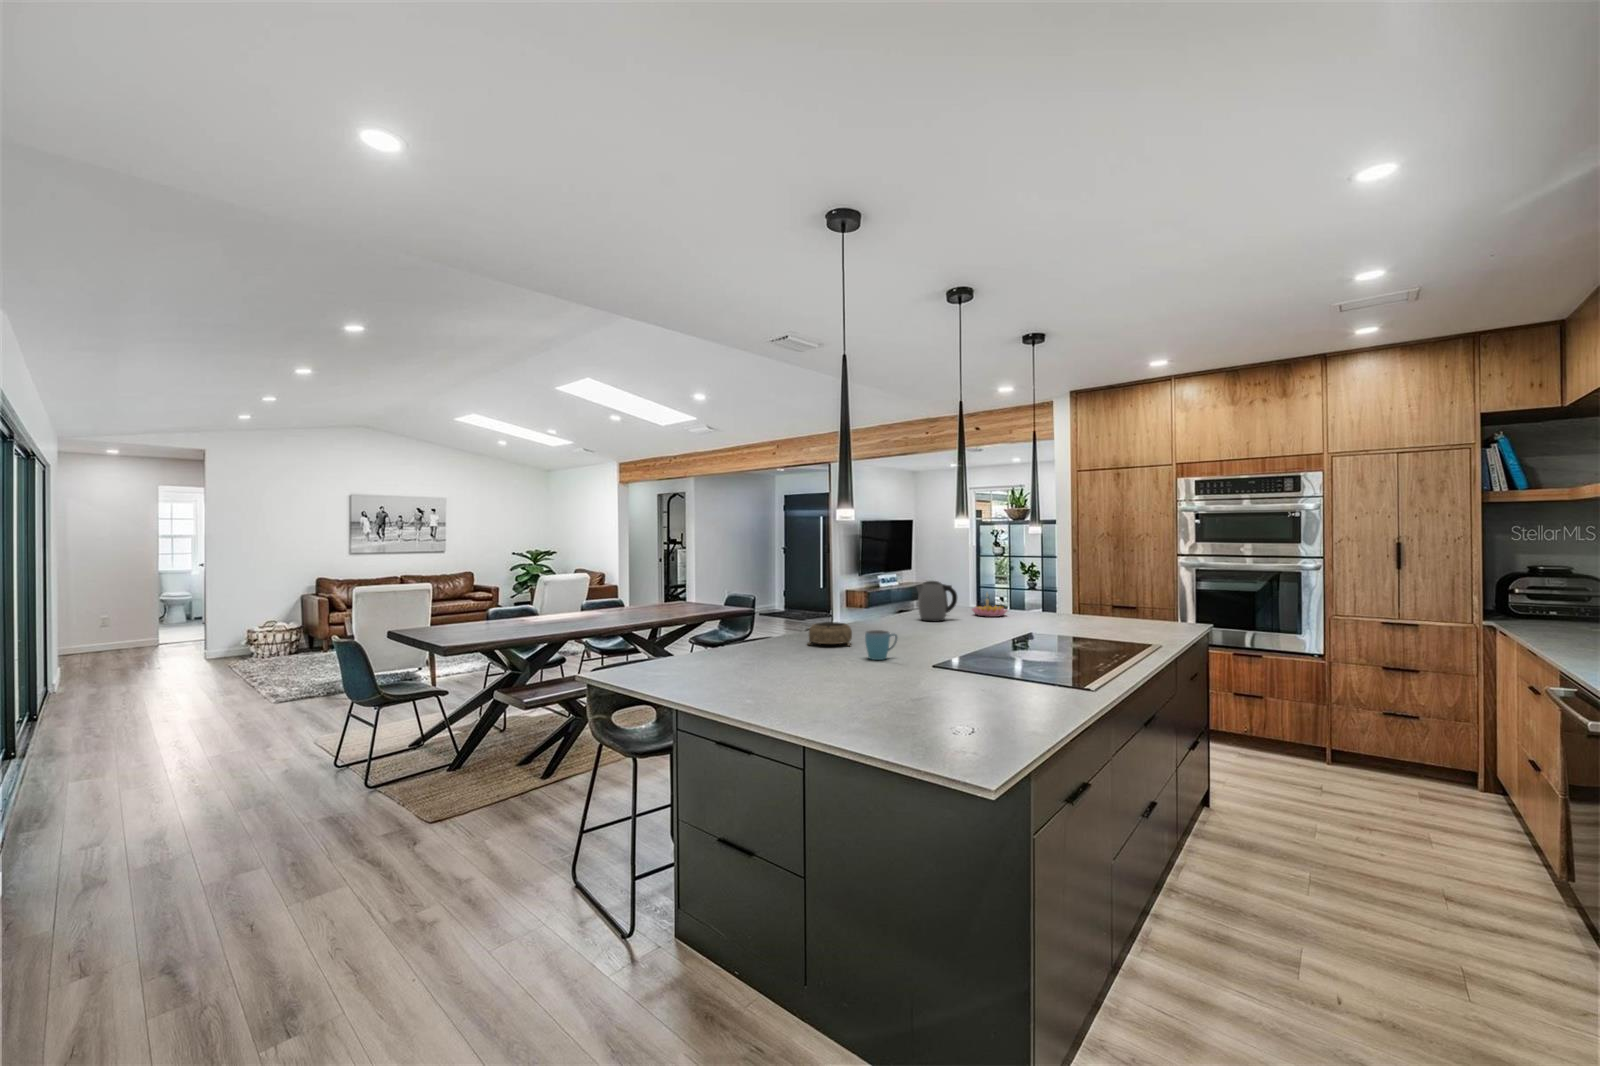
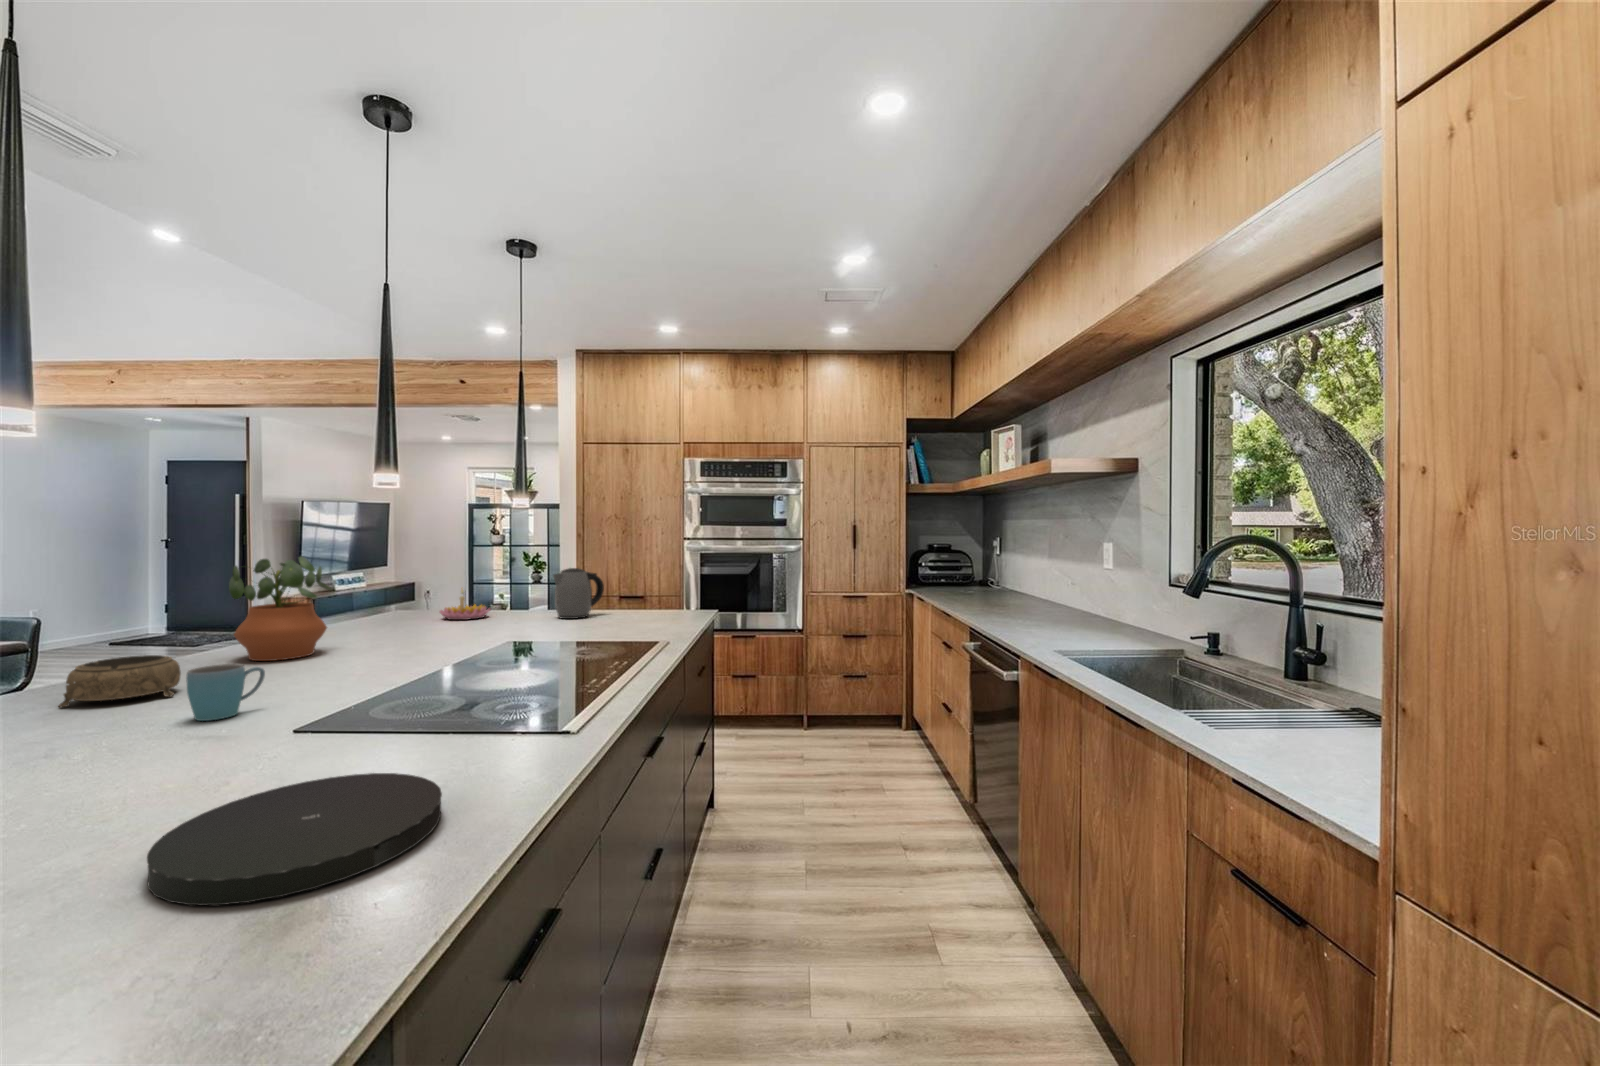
potted plant: none [864,568,914,633] -> present [229,557,331,661]
kettle: present [916,581,957,621] -> present [553,568,604,619]
plate: none [895,691,1012,732] -> present [147,773,442,905]

